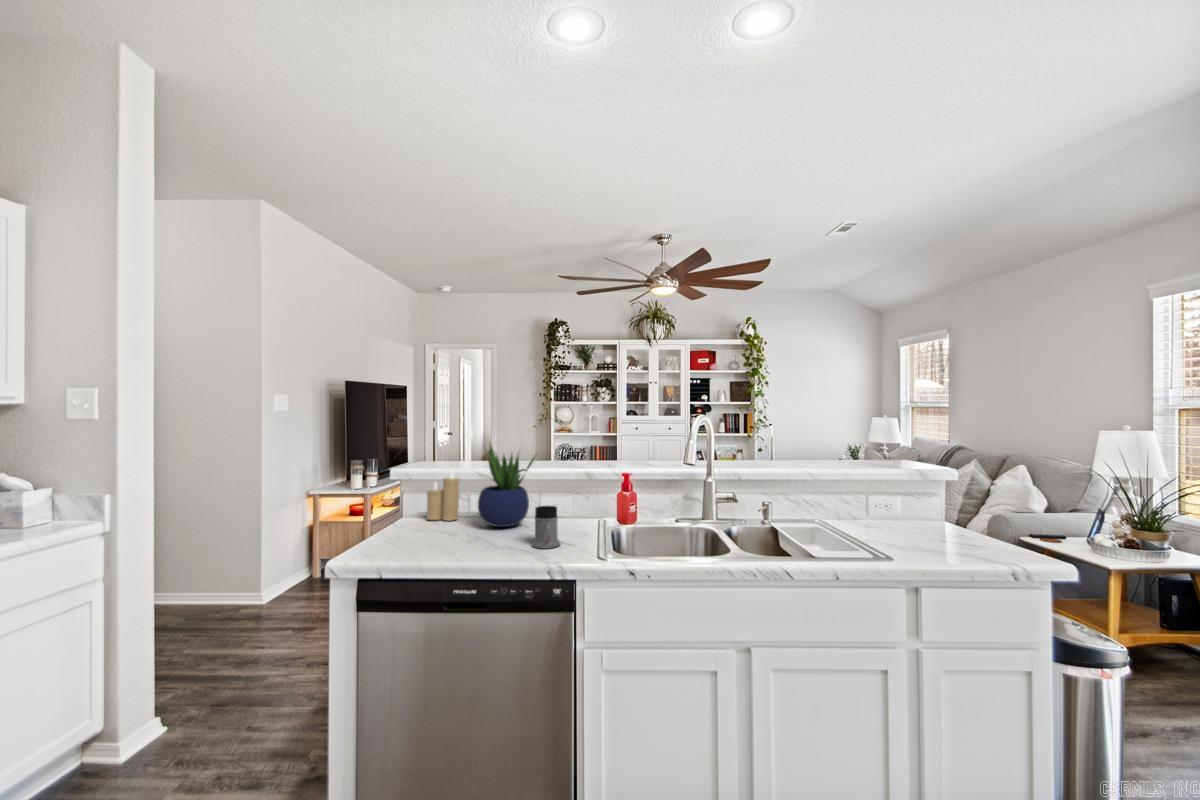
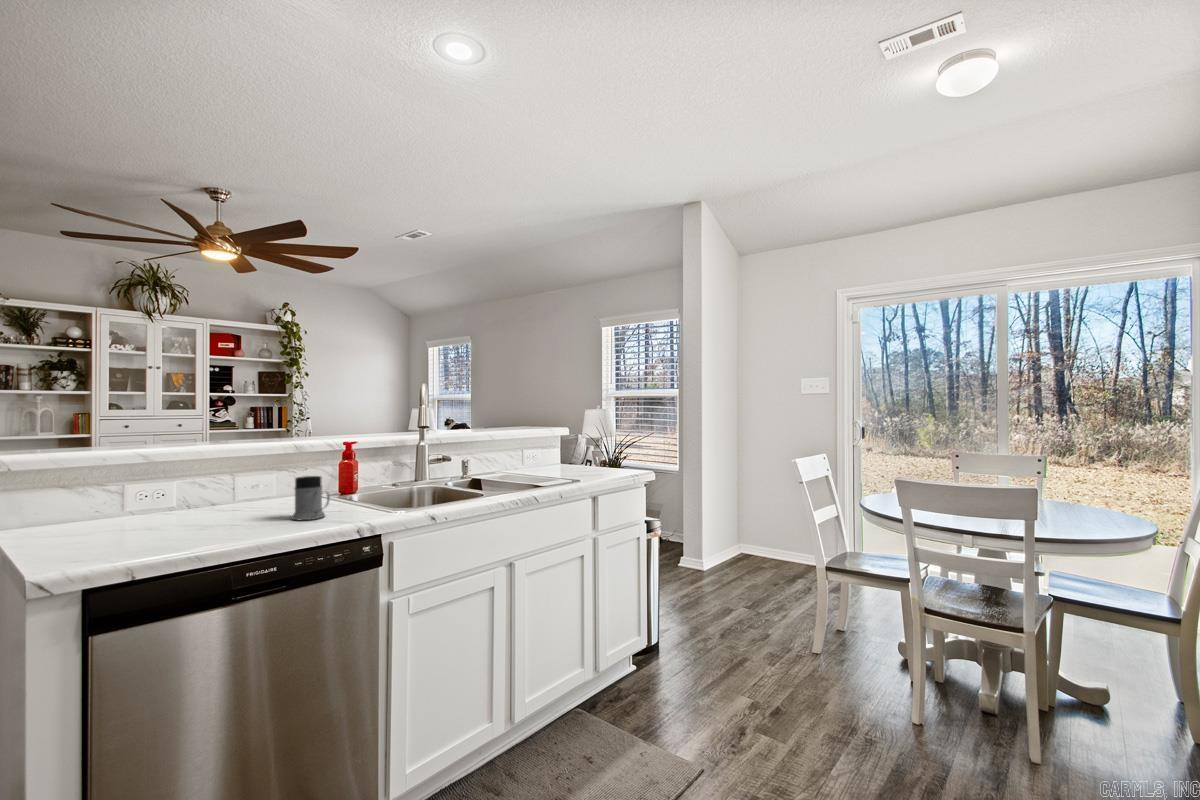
potted plant: present [478,445,535,527] -> none [165,412,253,517]
candle: present [427,473,460,521] -> none [46,458,109,530]

